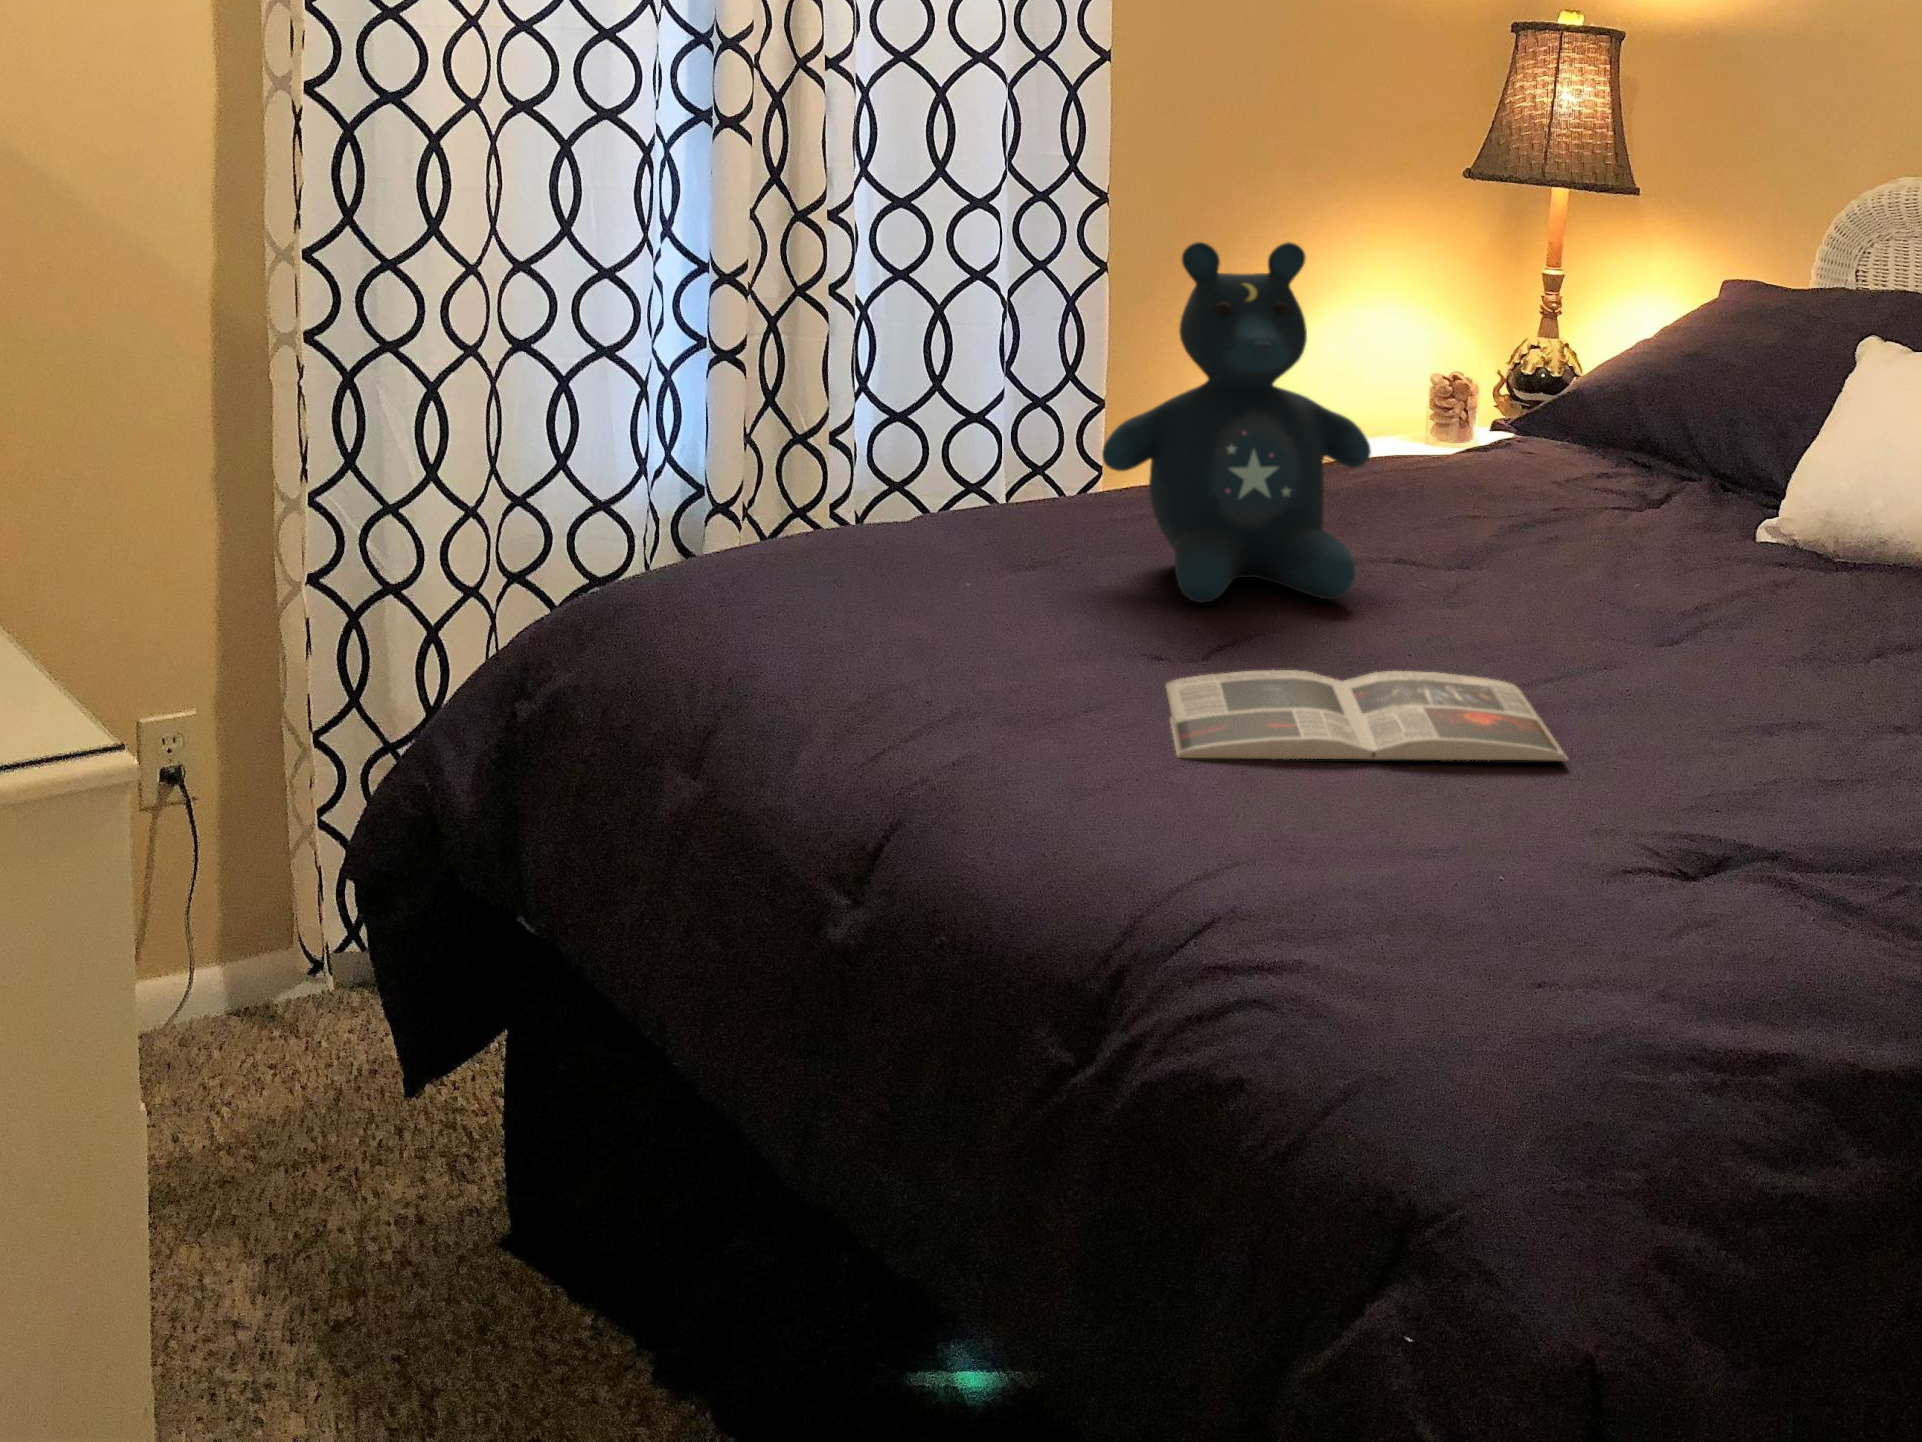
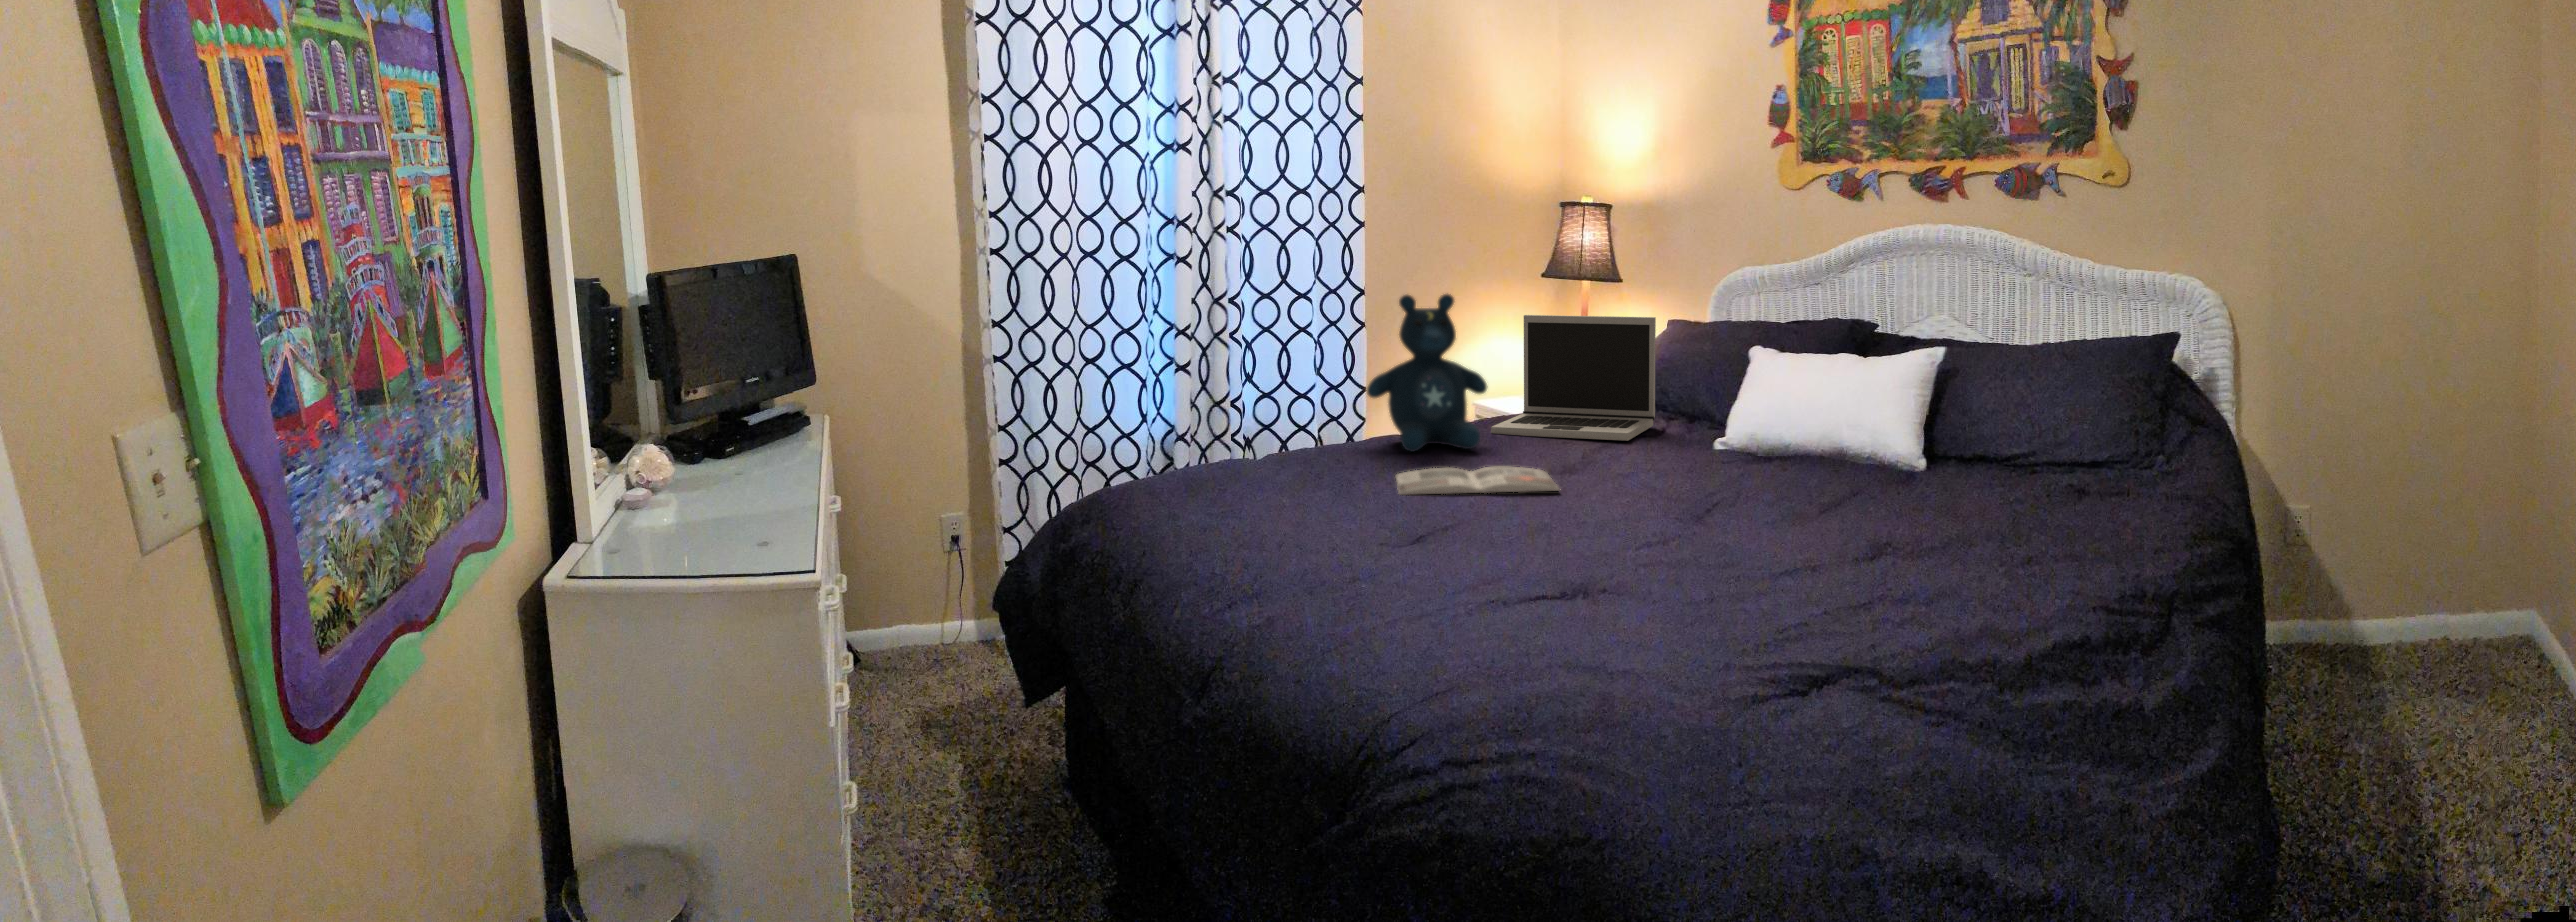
laptop: none [1370,279,1736,582] -> present [1491,315,1656,441]

